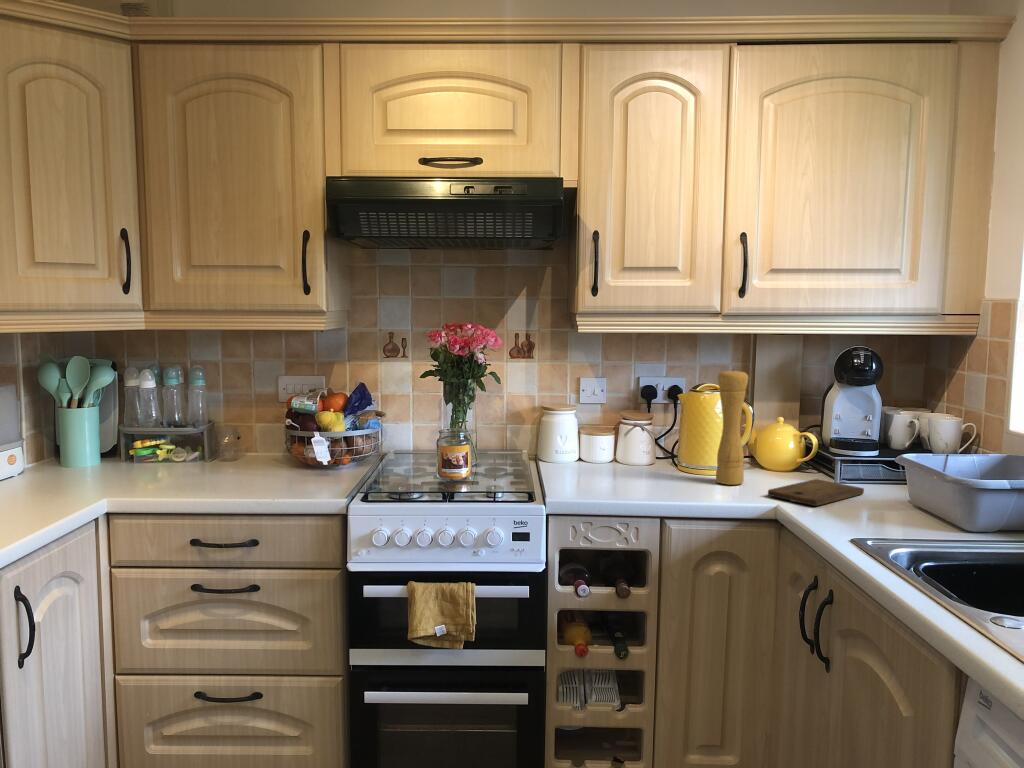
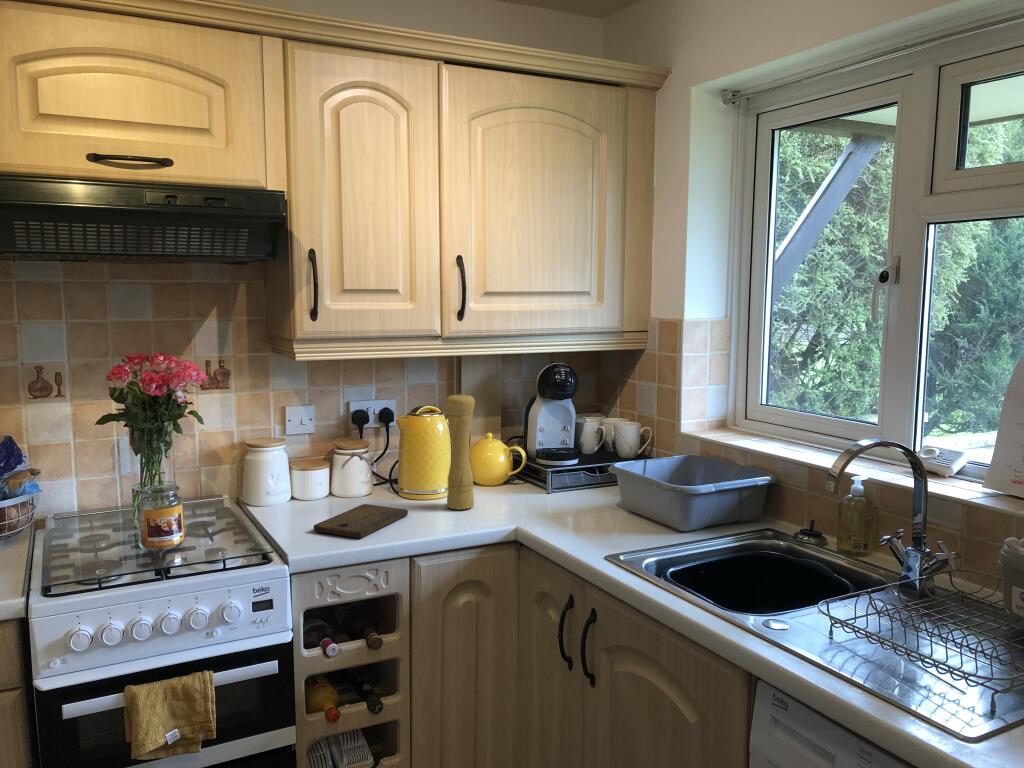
cutting board: present [768,479,864,506] -> present [314,504,408,538]

